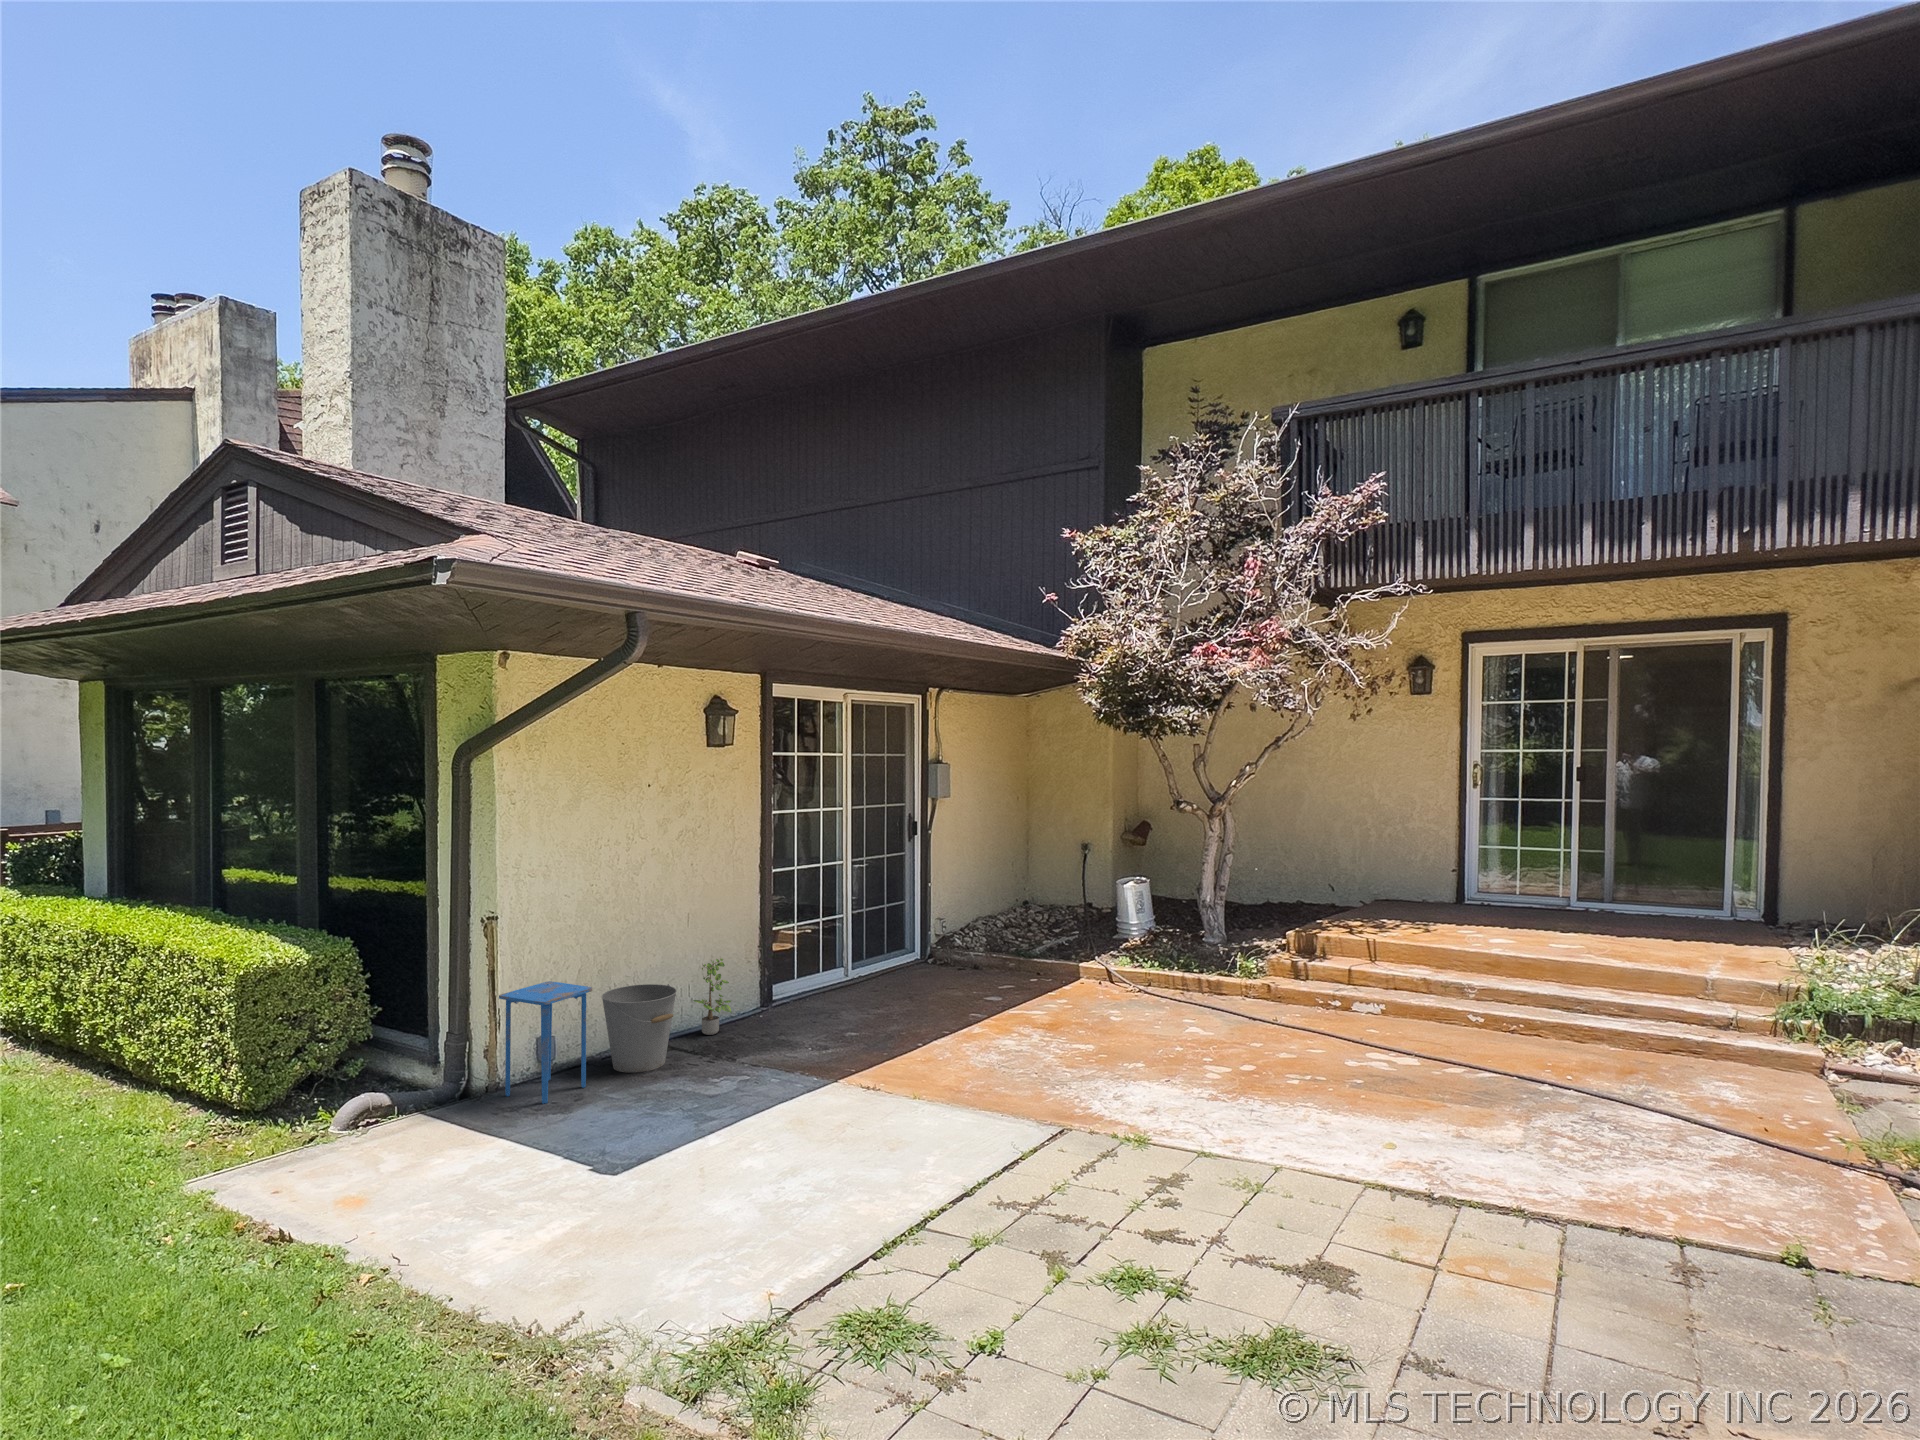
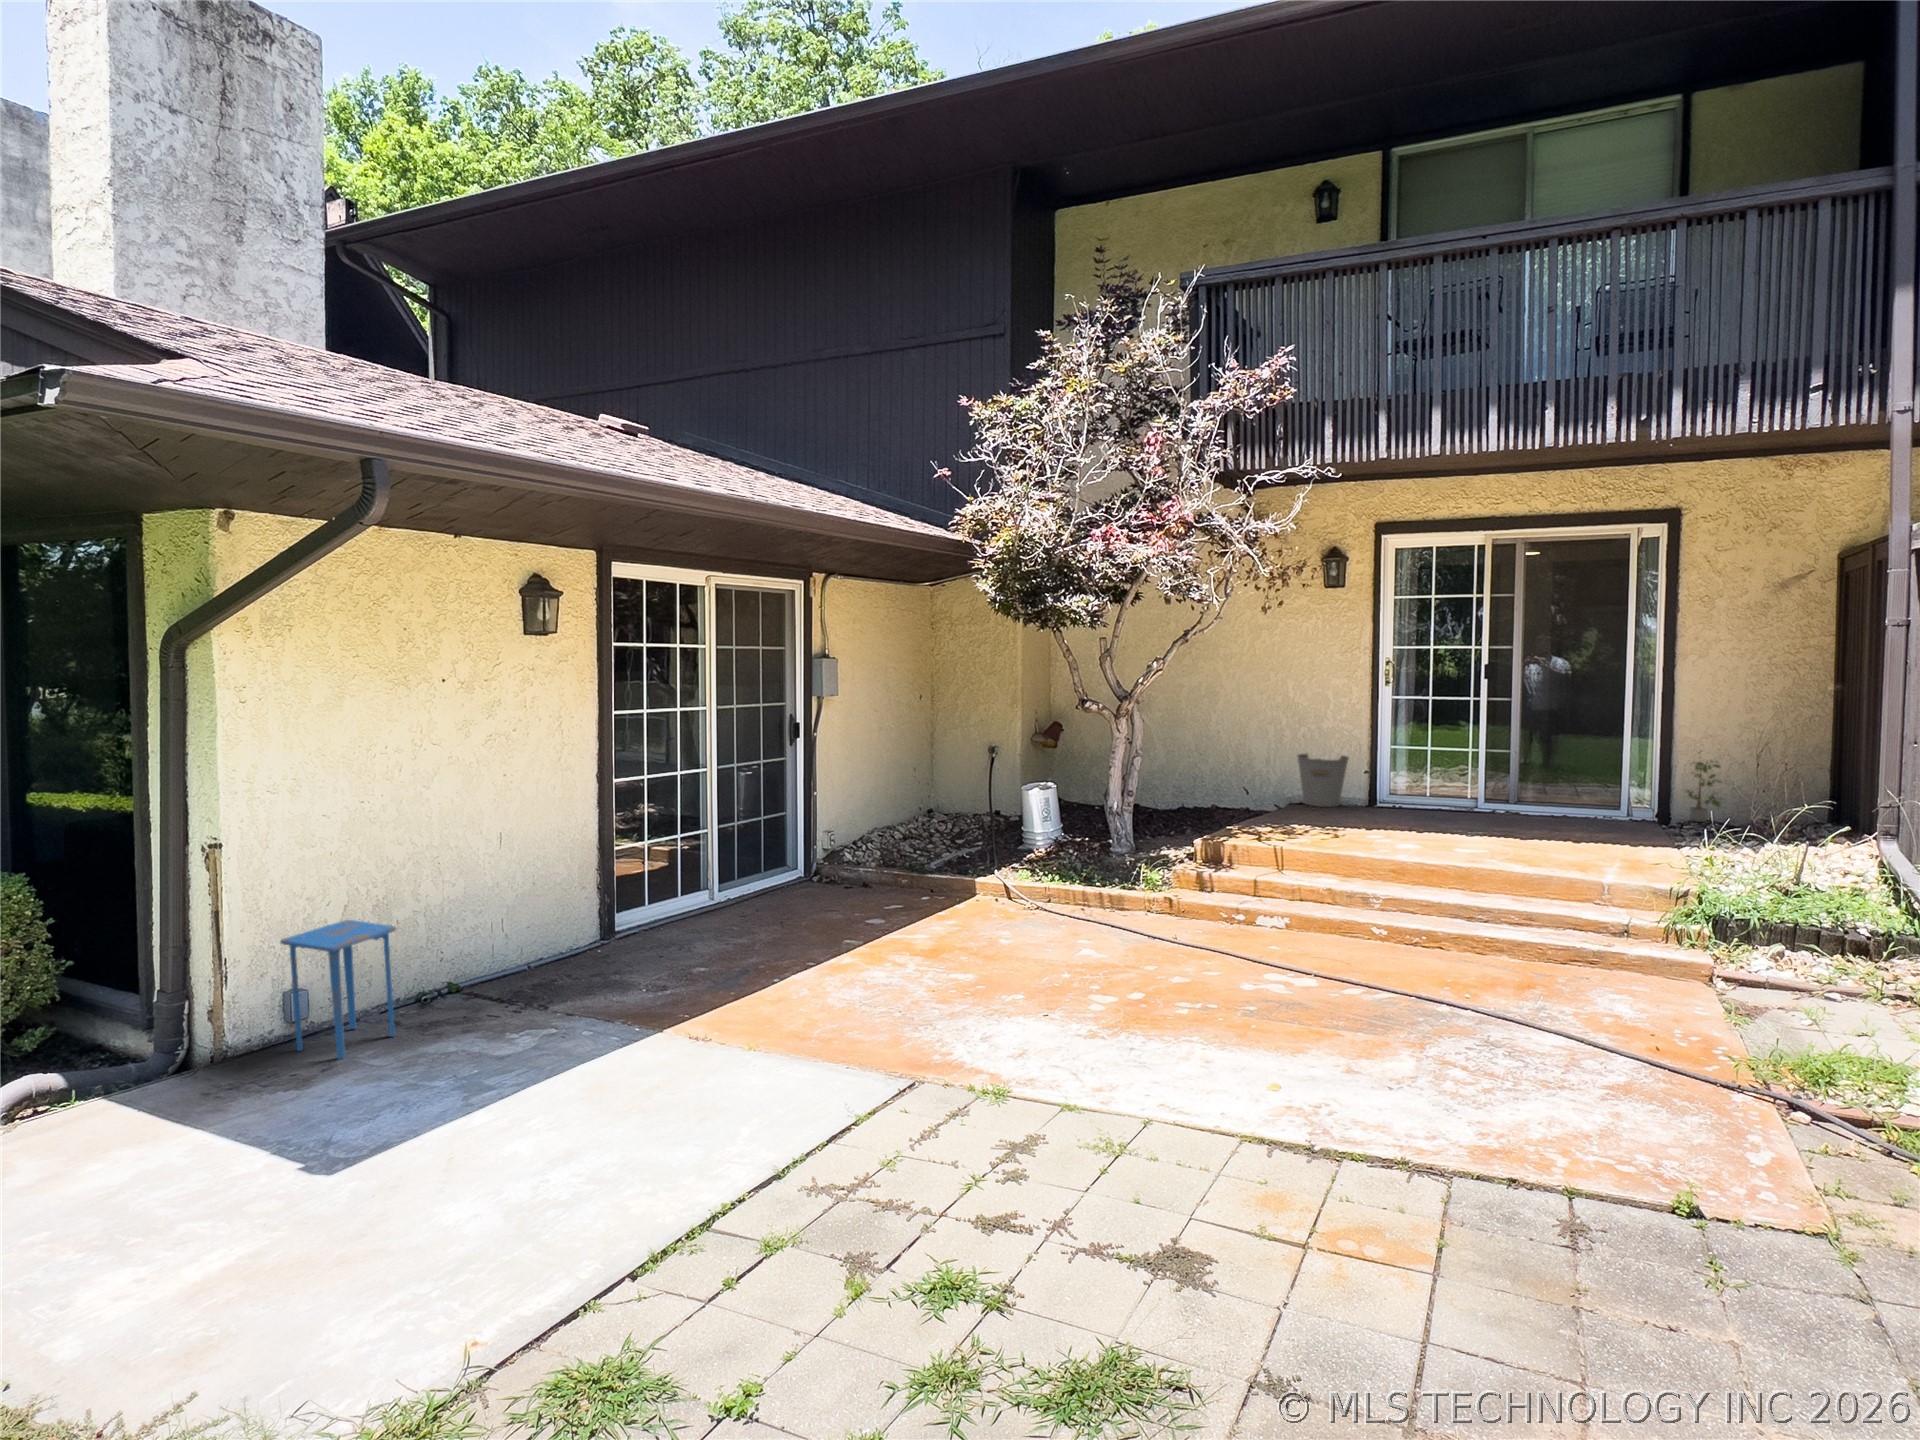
potted plant: present [693,958,732,1035] -> present [1686,761,1722,822]
bucket: present [602,984,679,1073] -> present [1297,754,1349,807]

